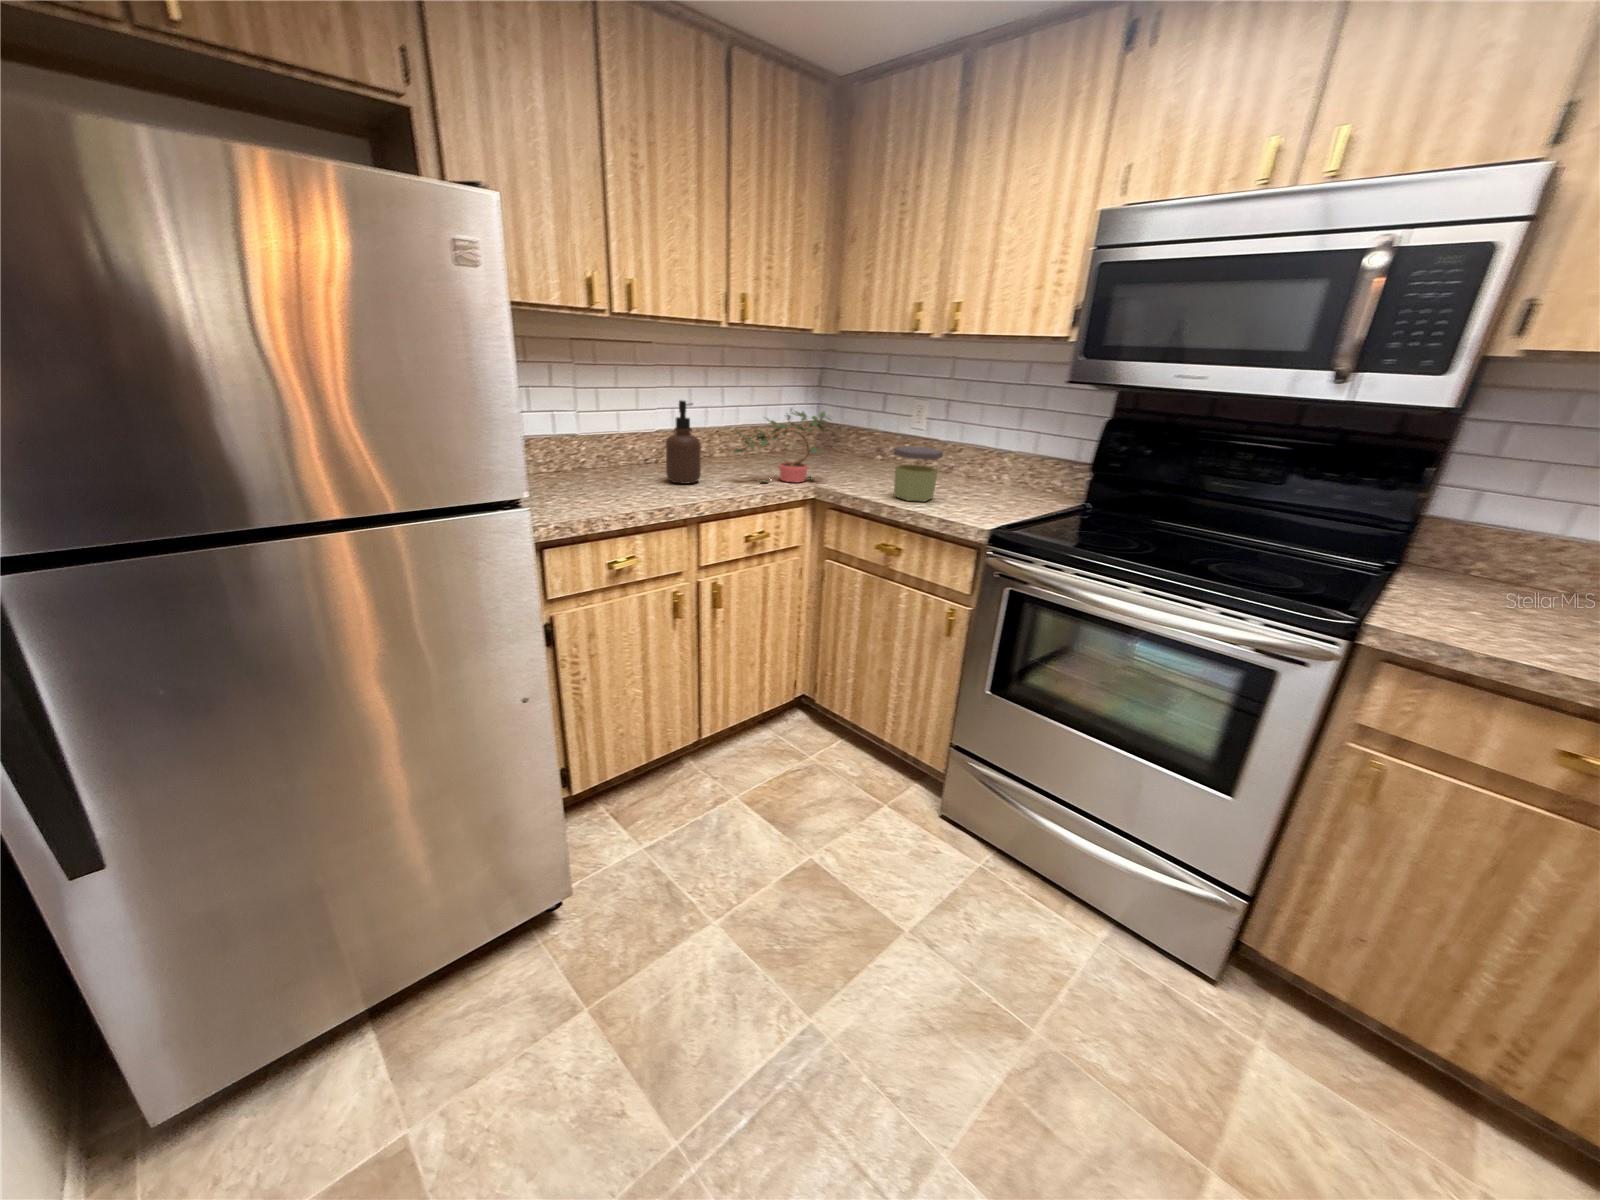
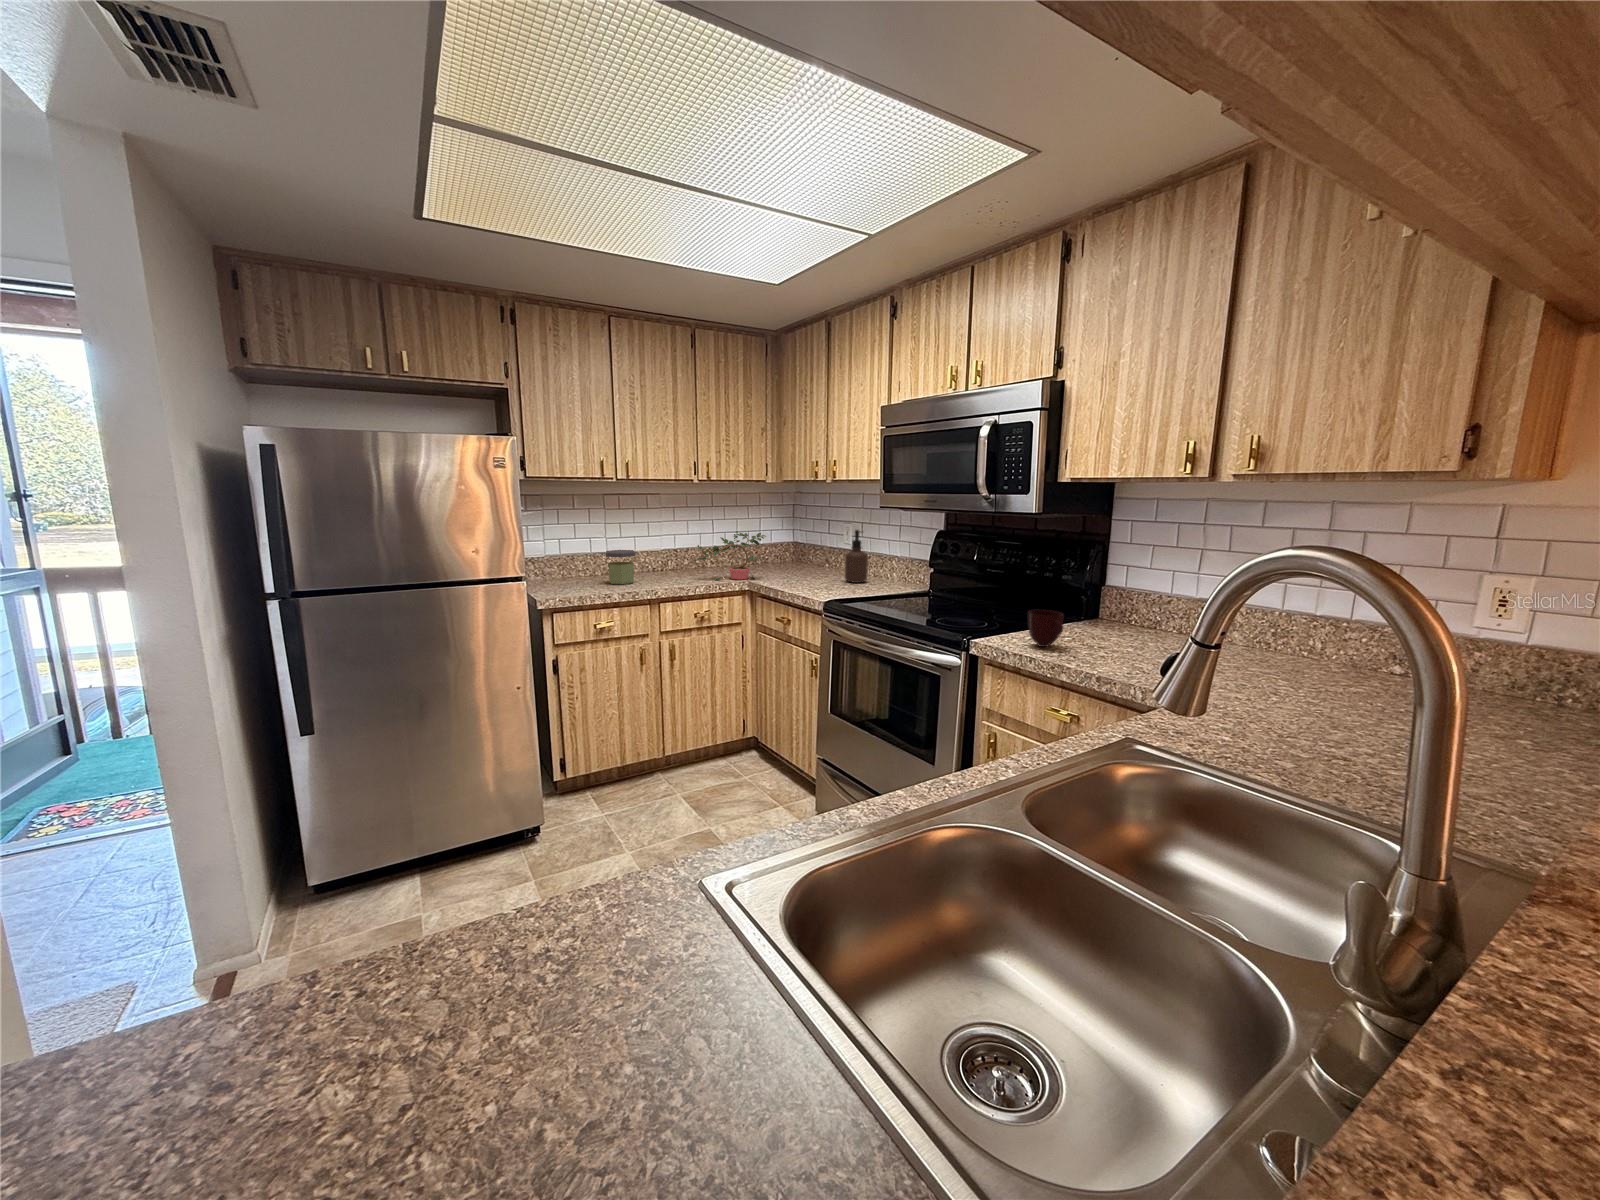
soap dispenser: present [666,400,701,484] -> present [845,530,868,583]
jar: present [894,446,943,501] -> present [606,550,635,584]
mug: none [1446,564,1548,625] -> present [1028,610,1064,647]

